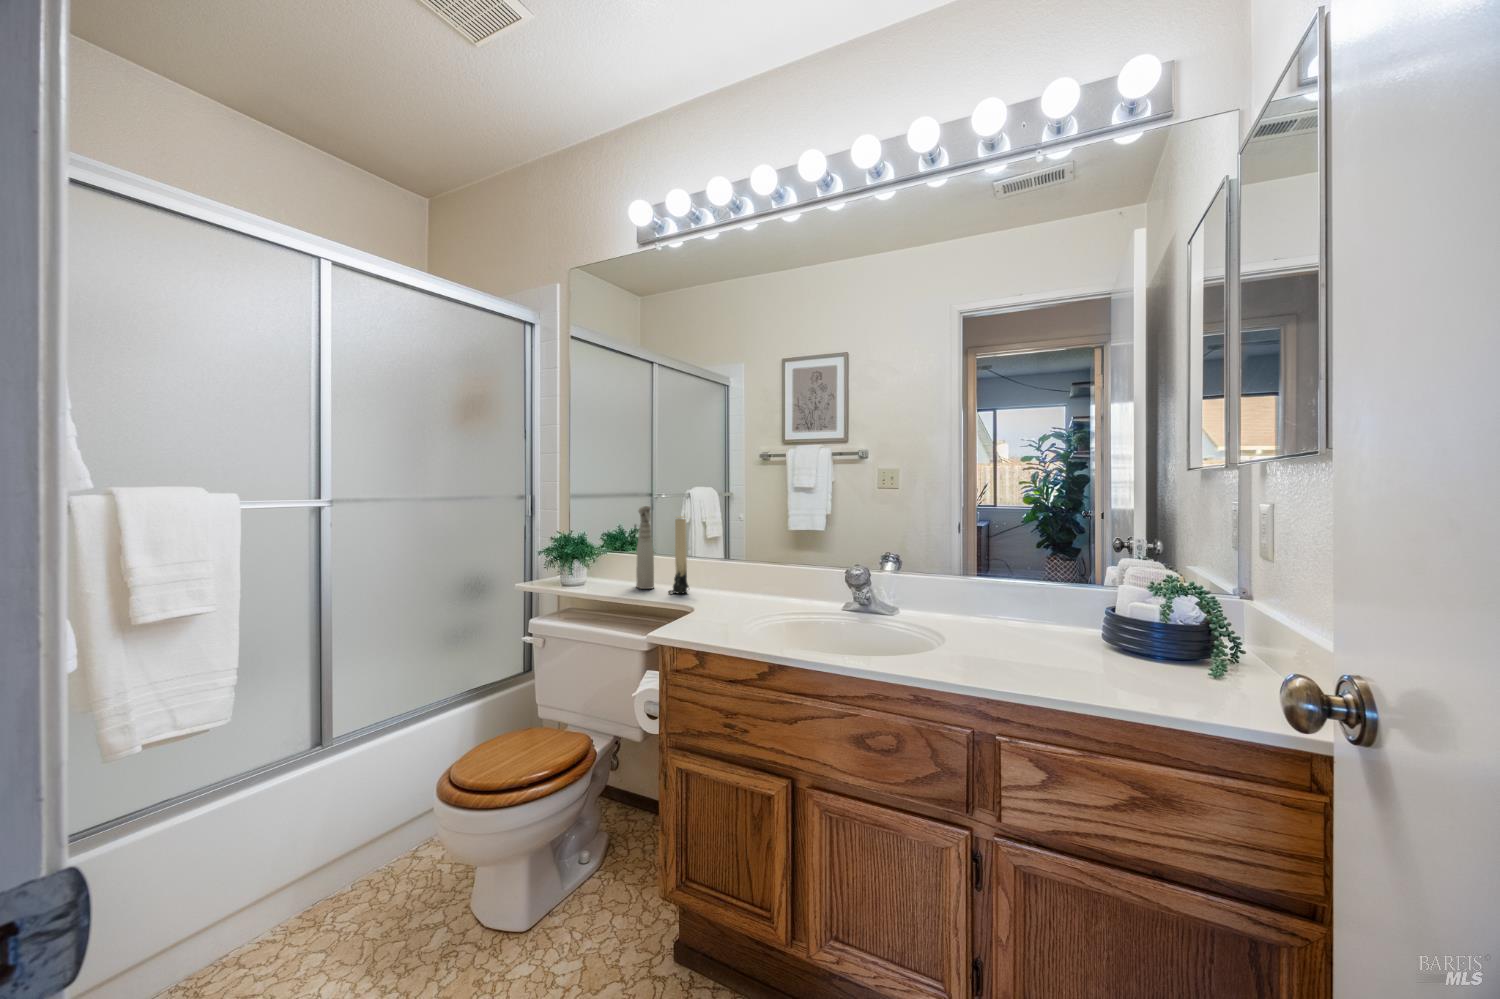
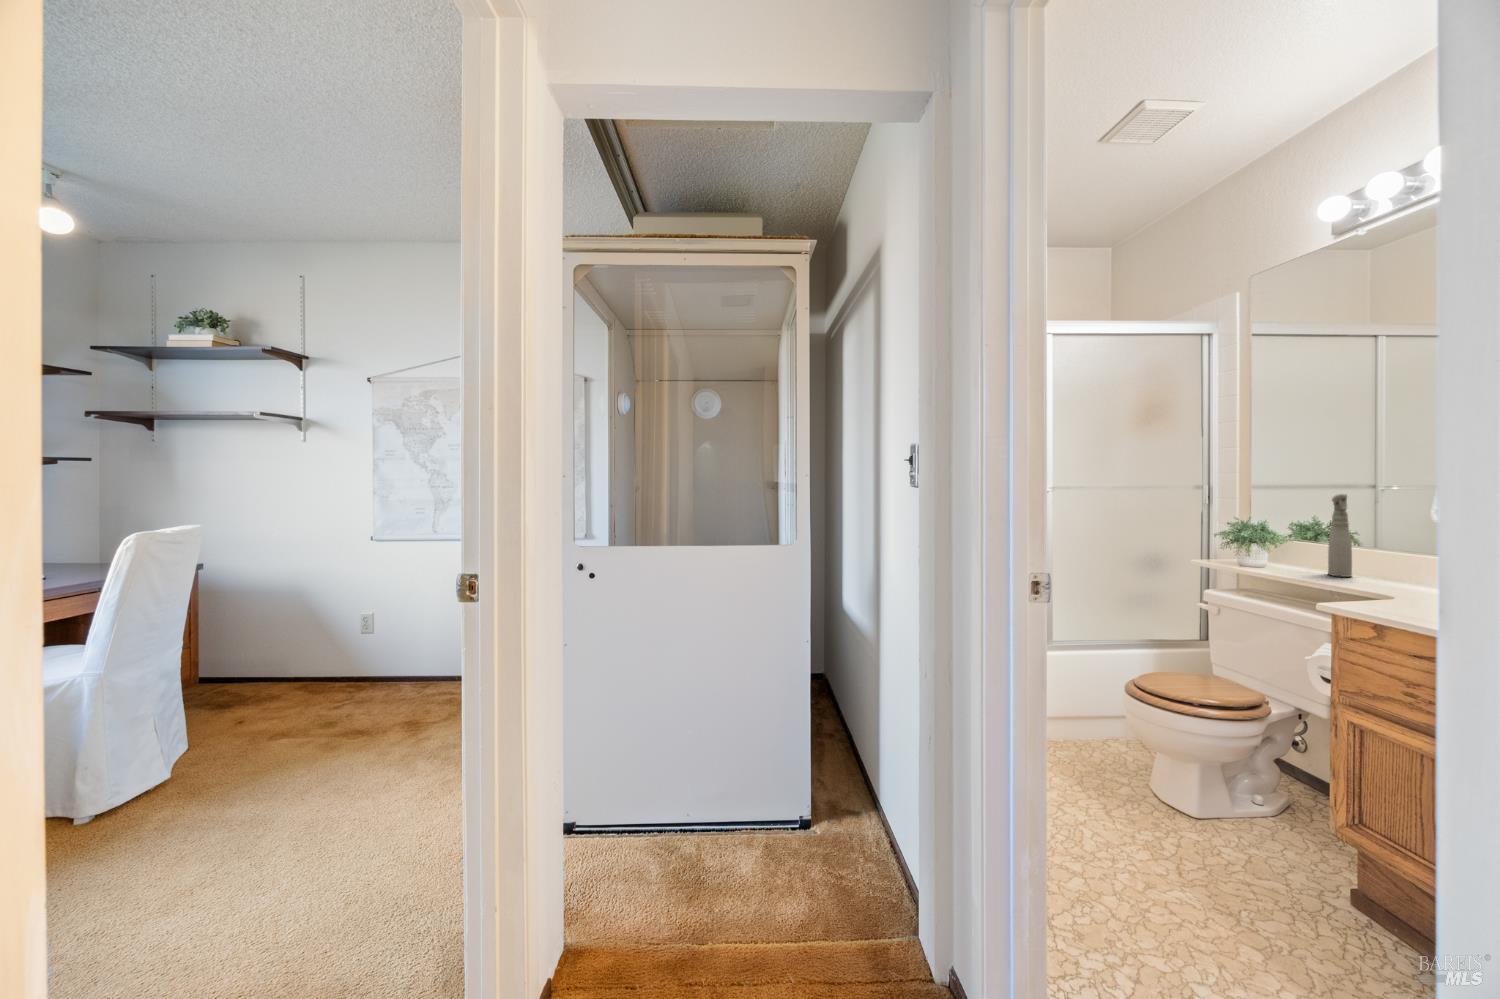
candle: present [668,516,689,594] -> none [1367,505,1400,584]

